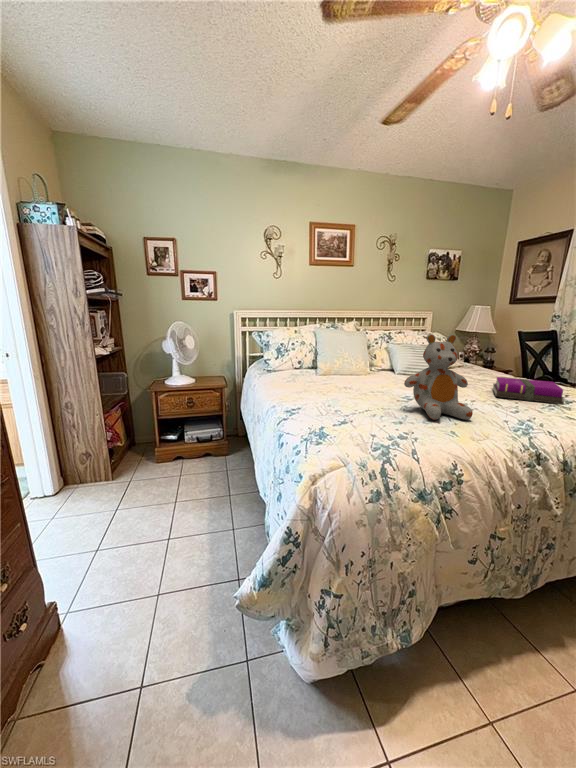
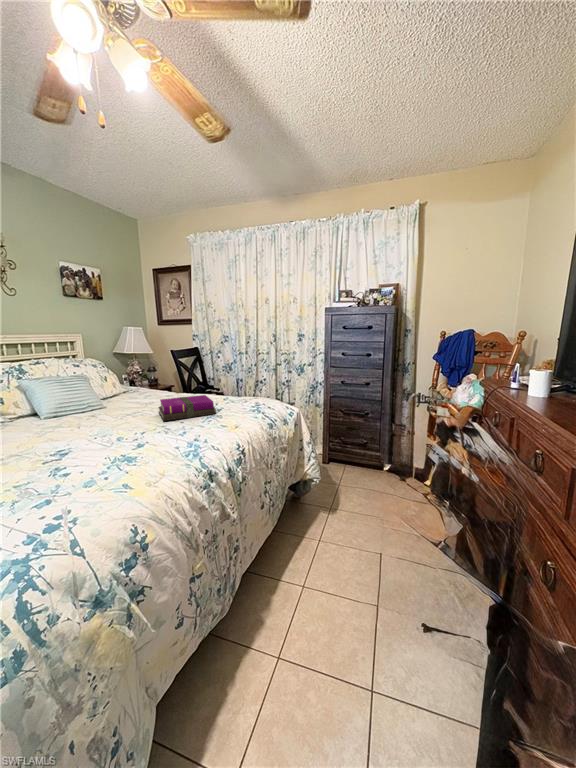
stuffed bear: present [404,334,473,420] -> none [44,365,143,477]

